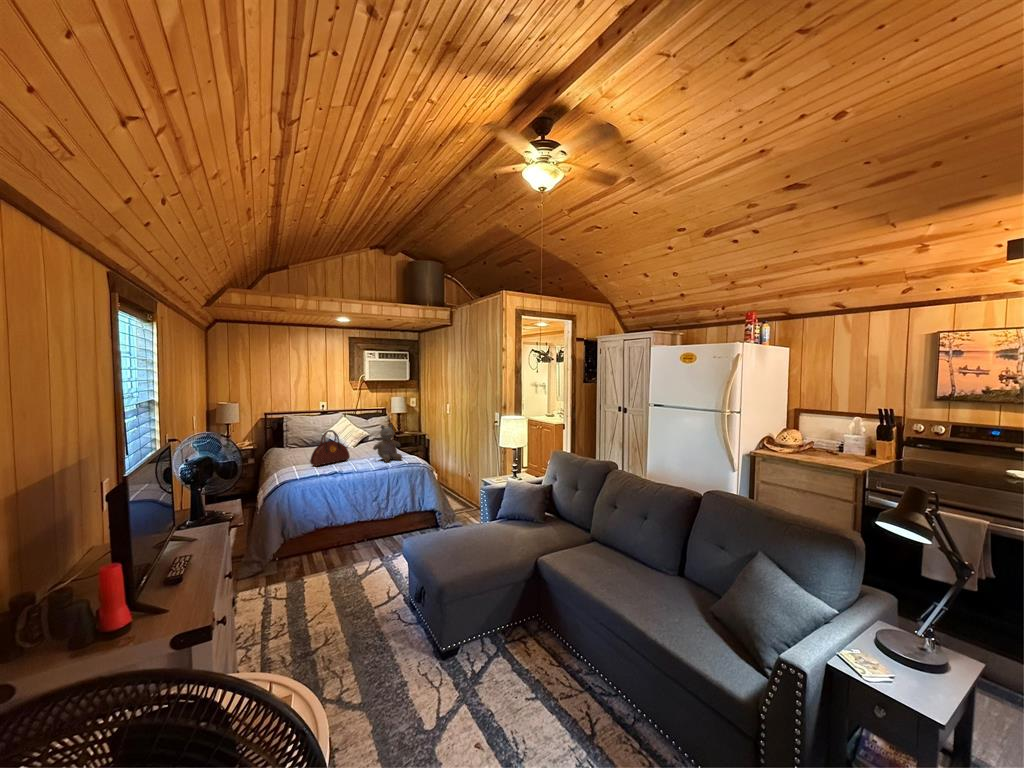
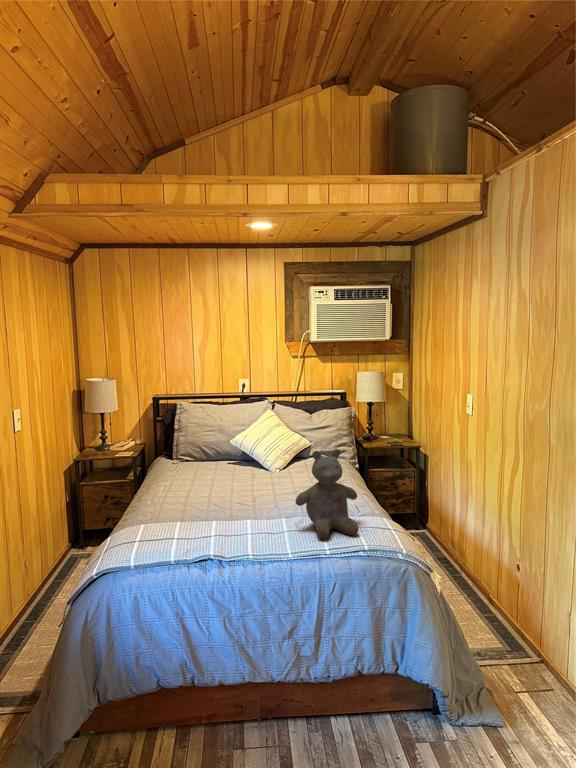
handbag: present [310,430,350,466] -> none [173,453,252,531]

